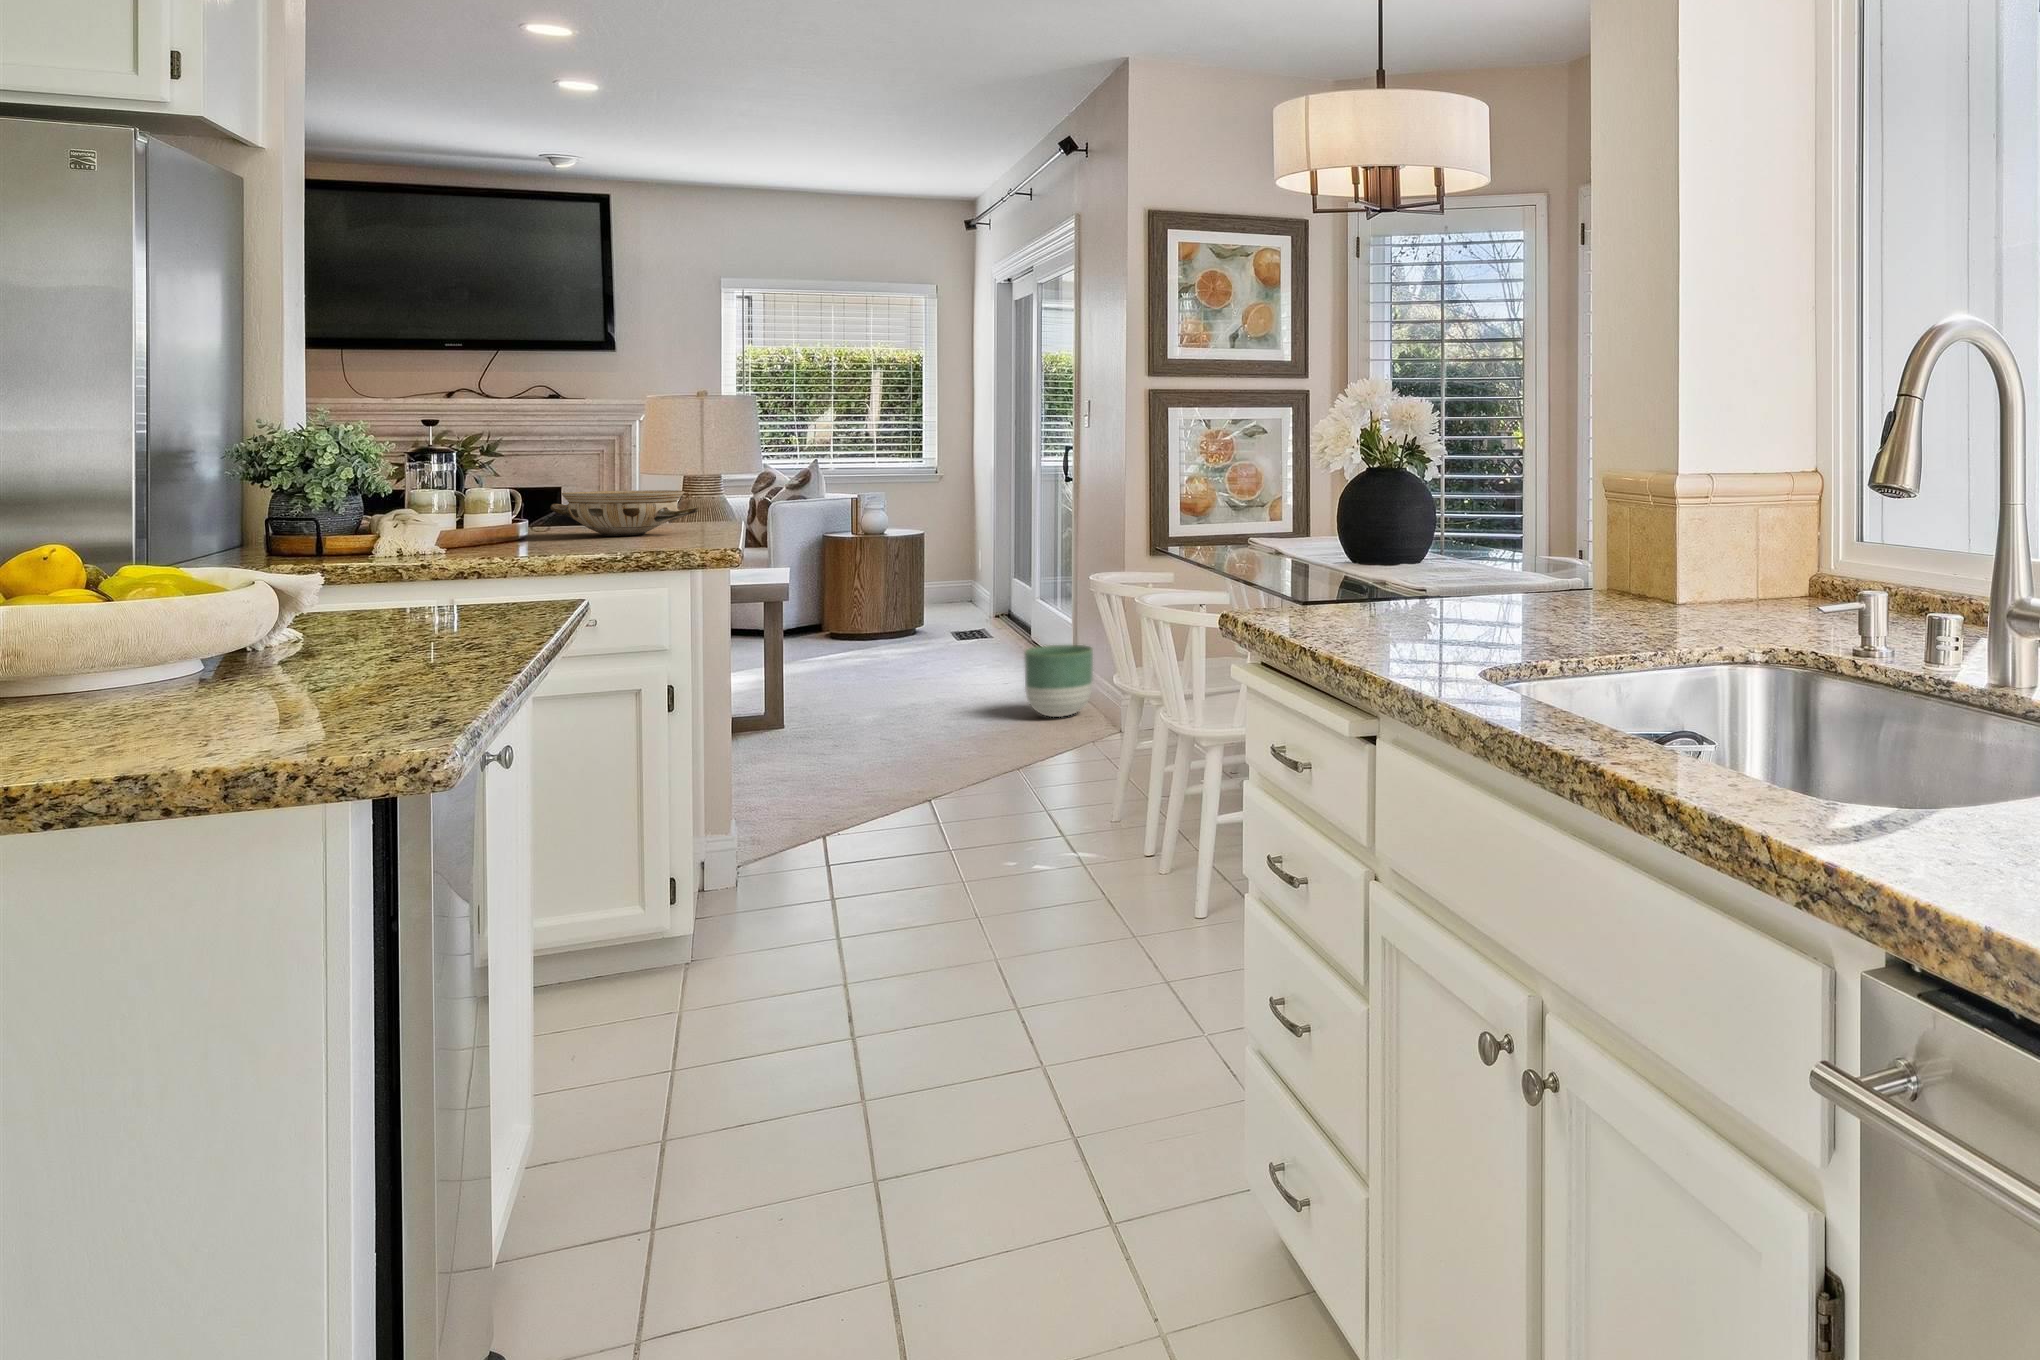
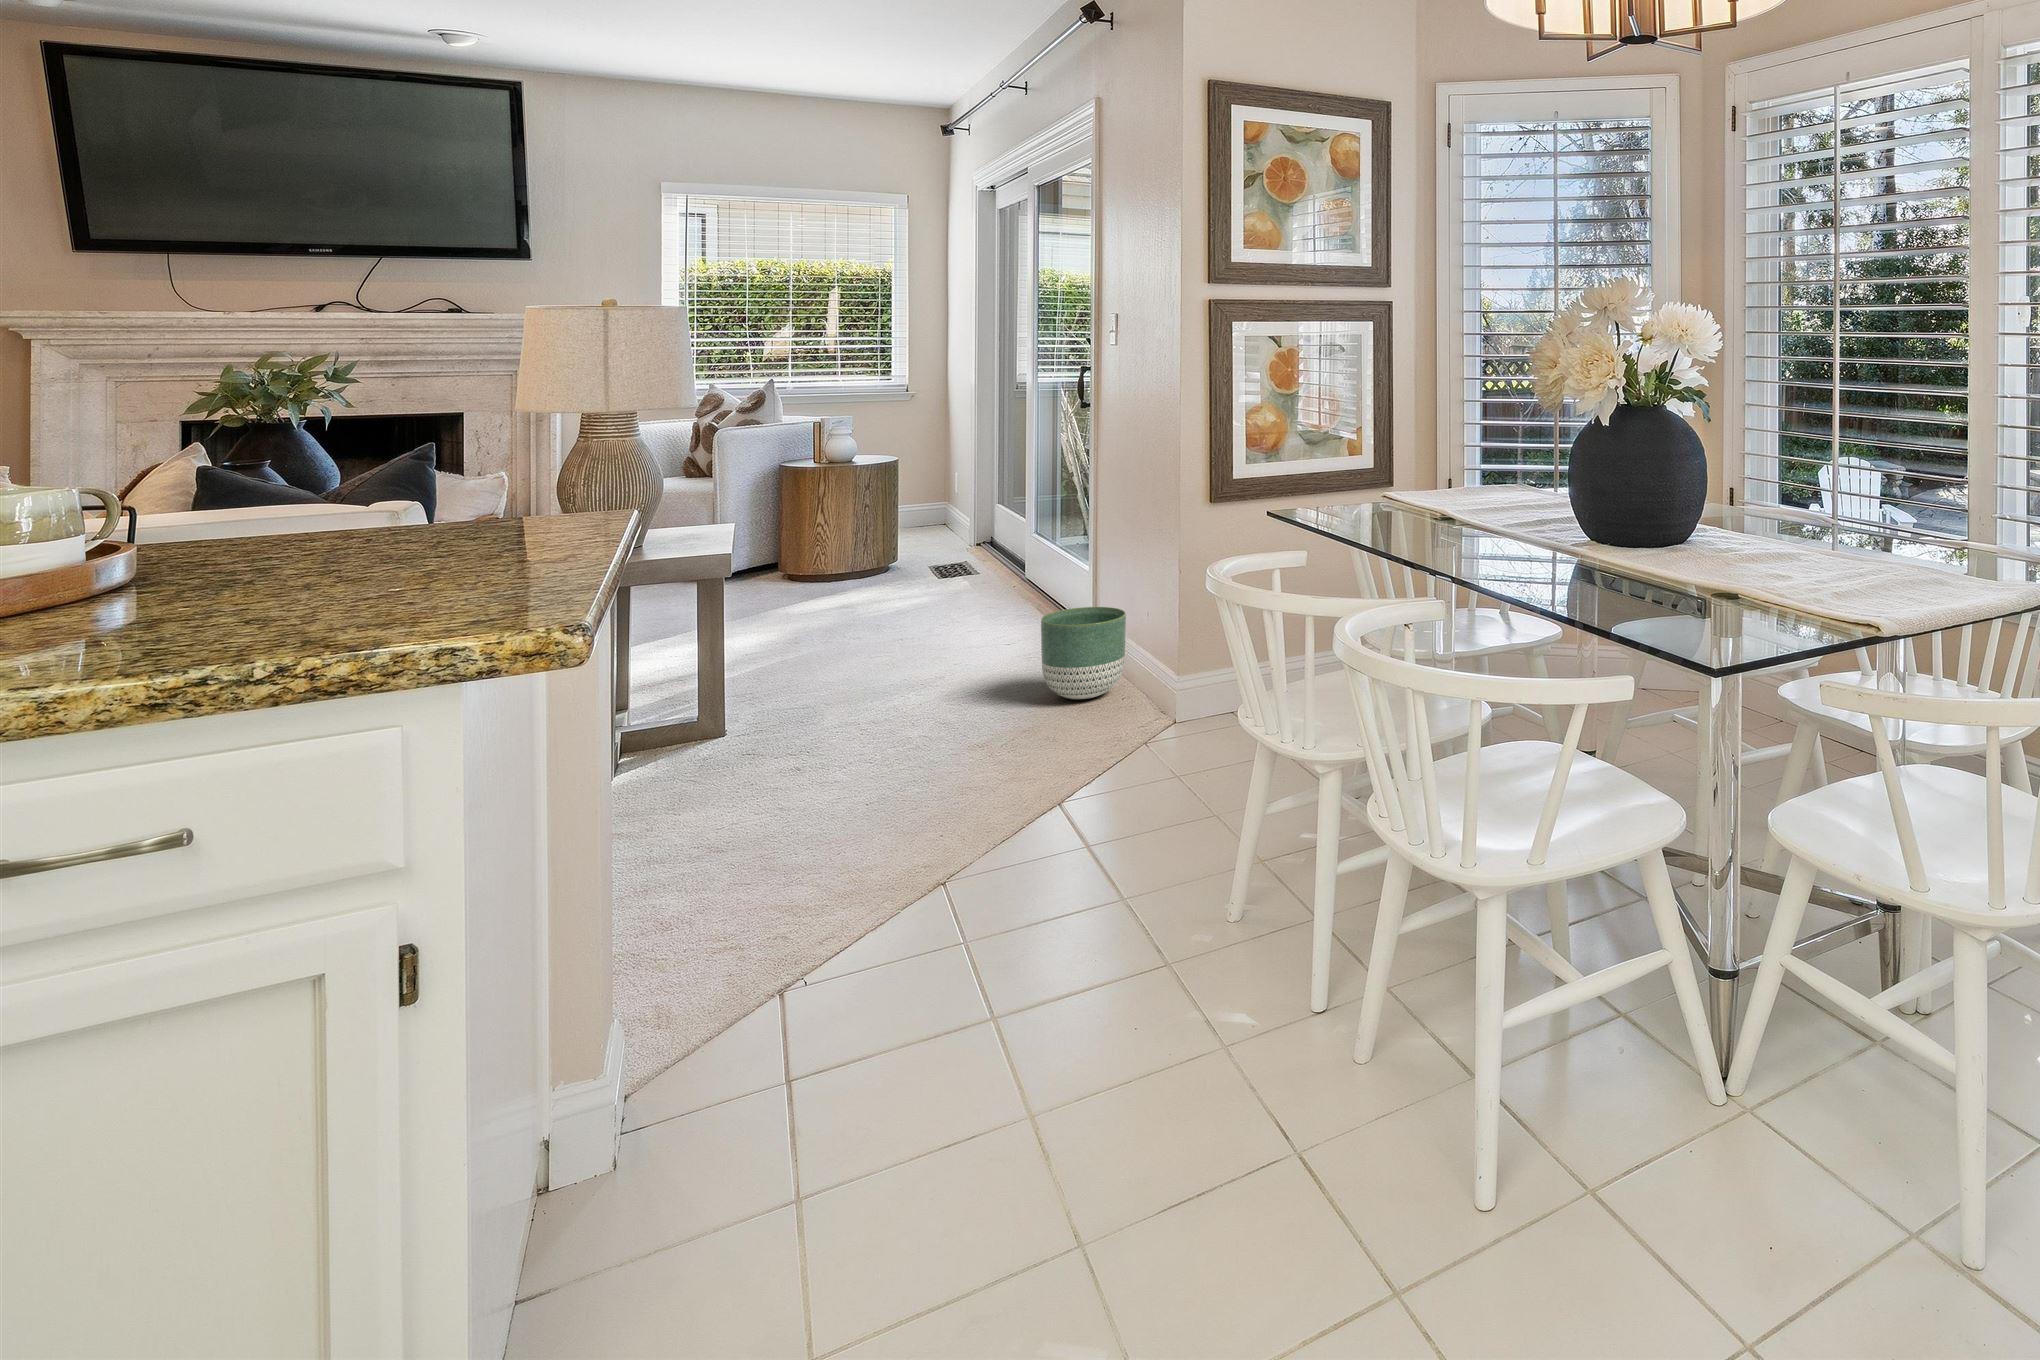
ceramic bowl: present [550,490,698,536] -> none [214,472,536,570]

